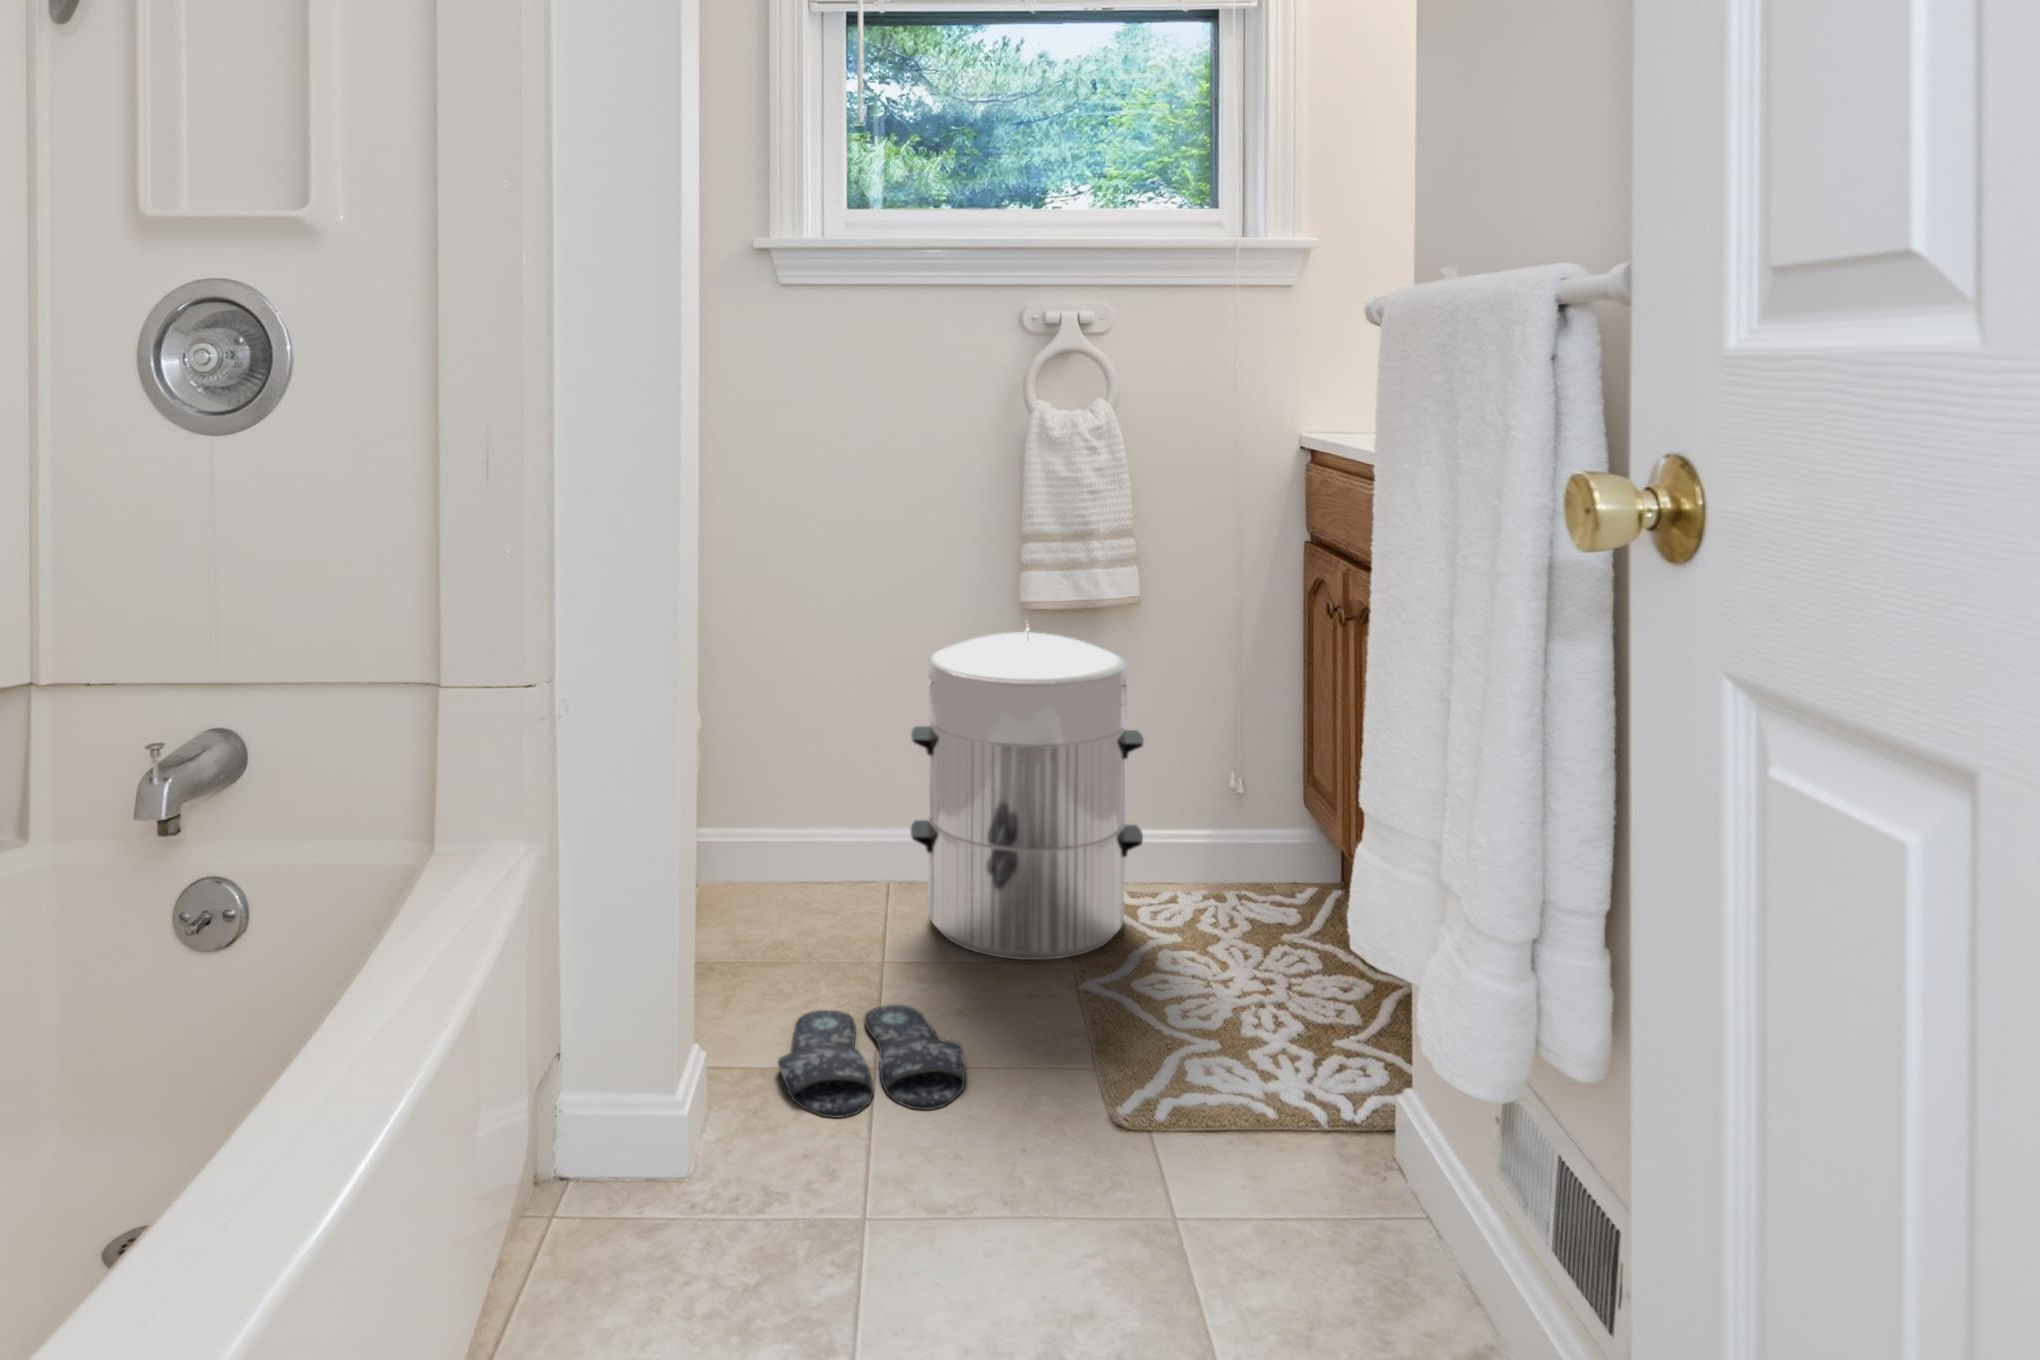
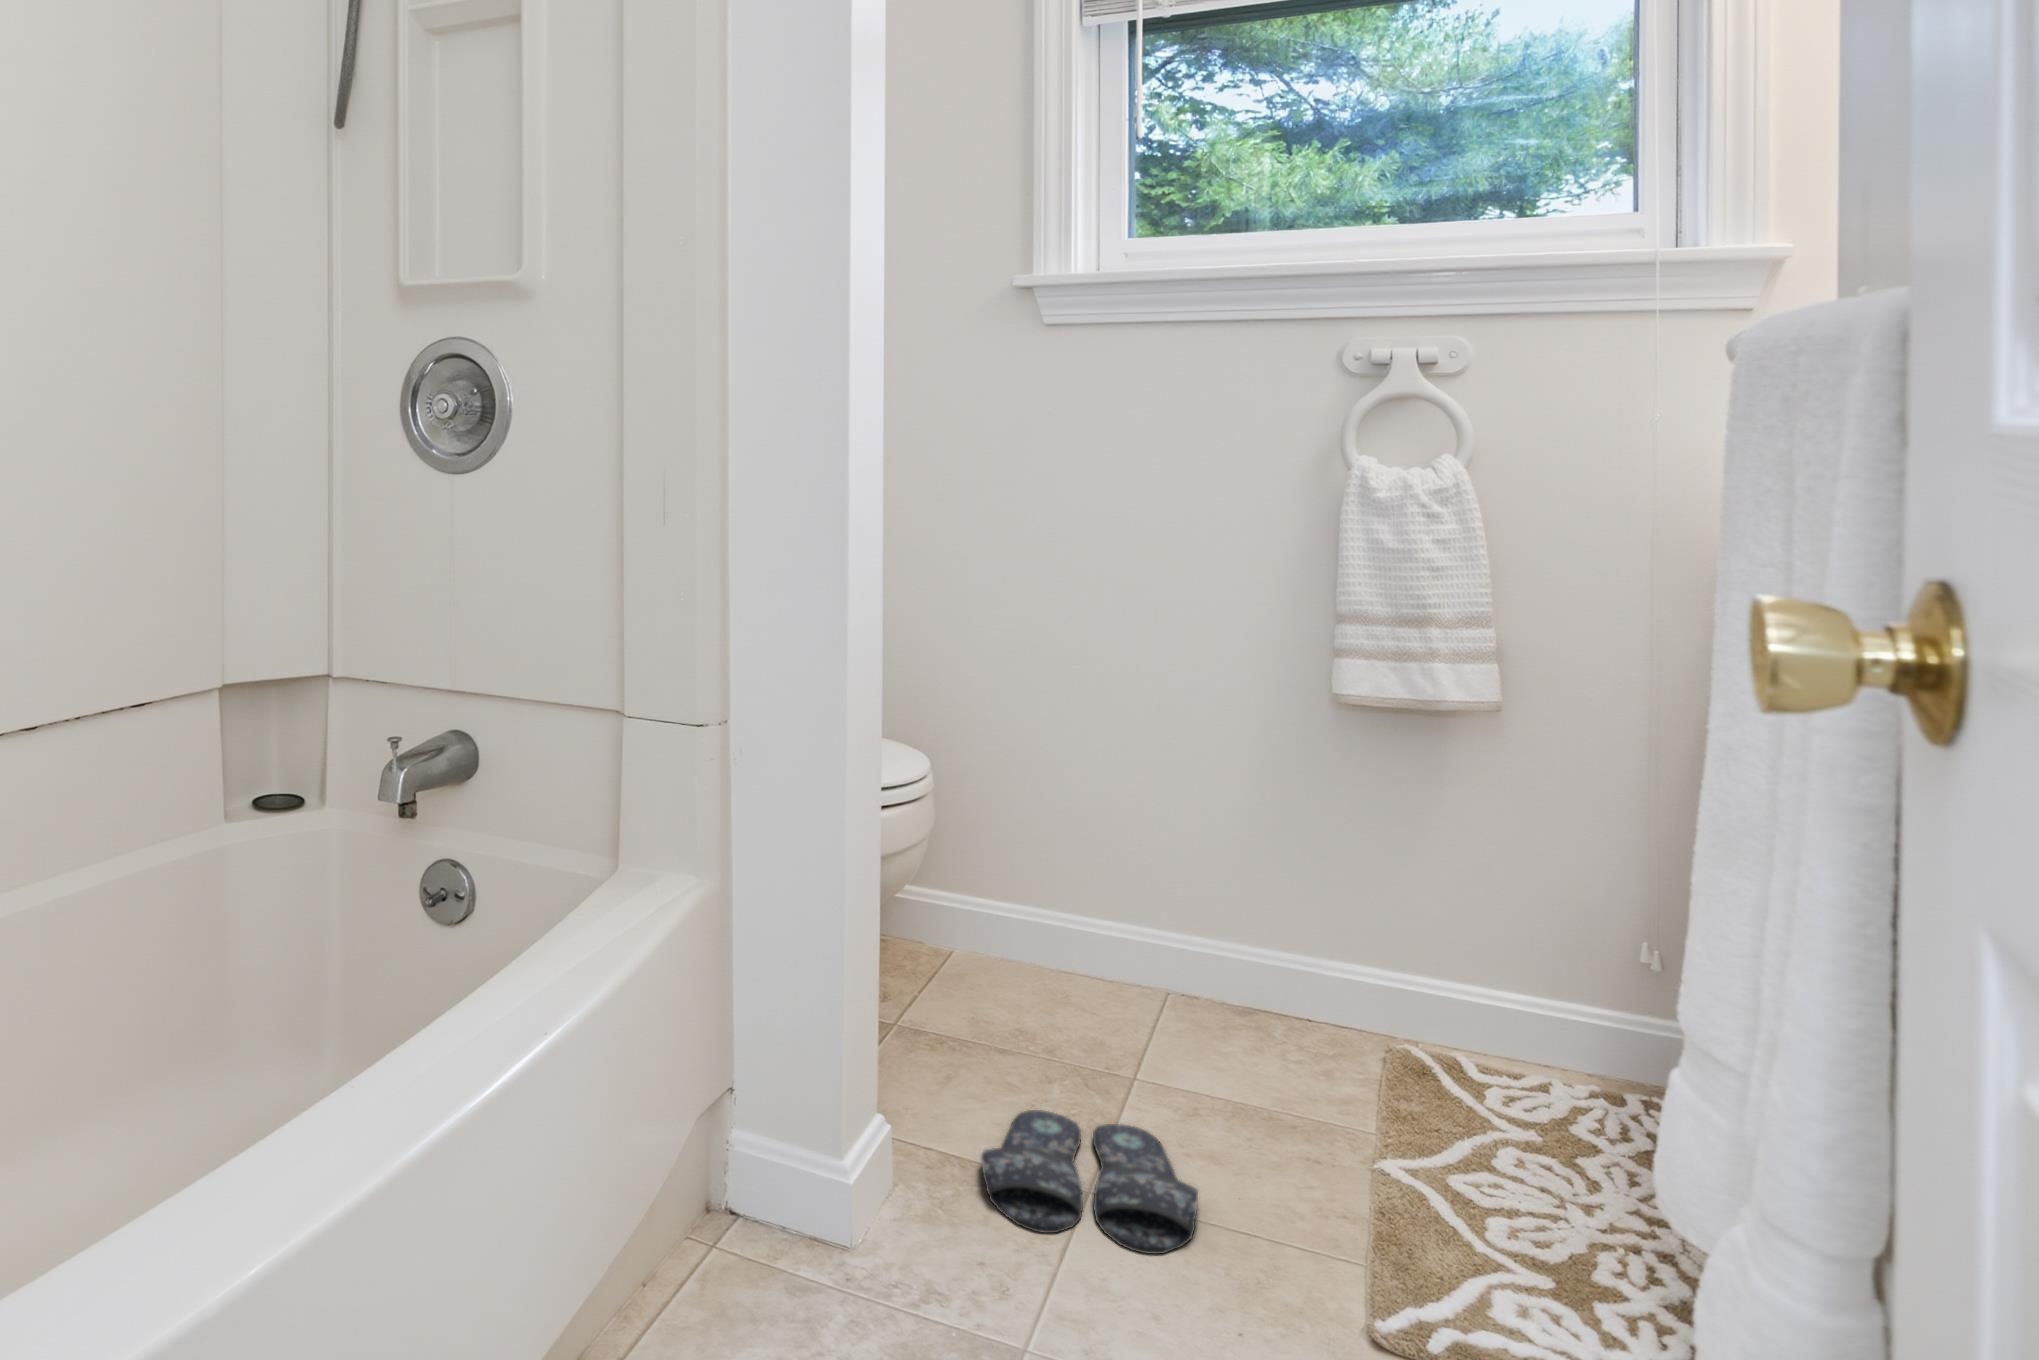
waste bin: present [911,621,1144,960] -> none [1182,716,1491,1124]

